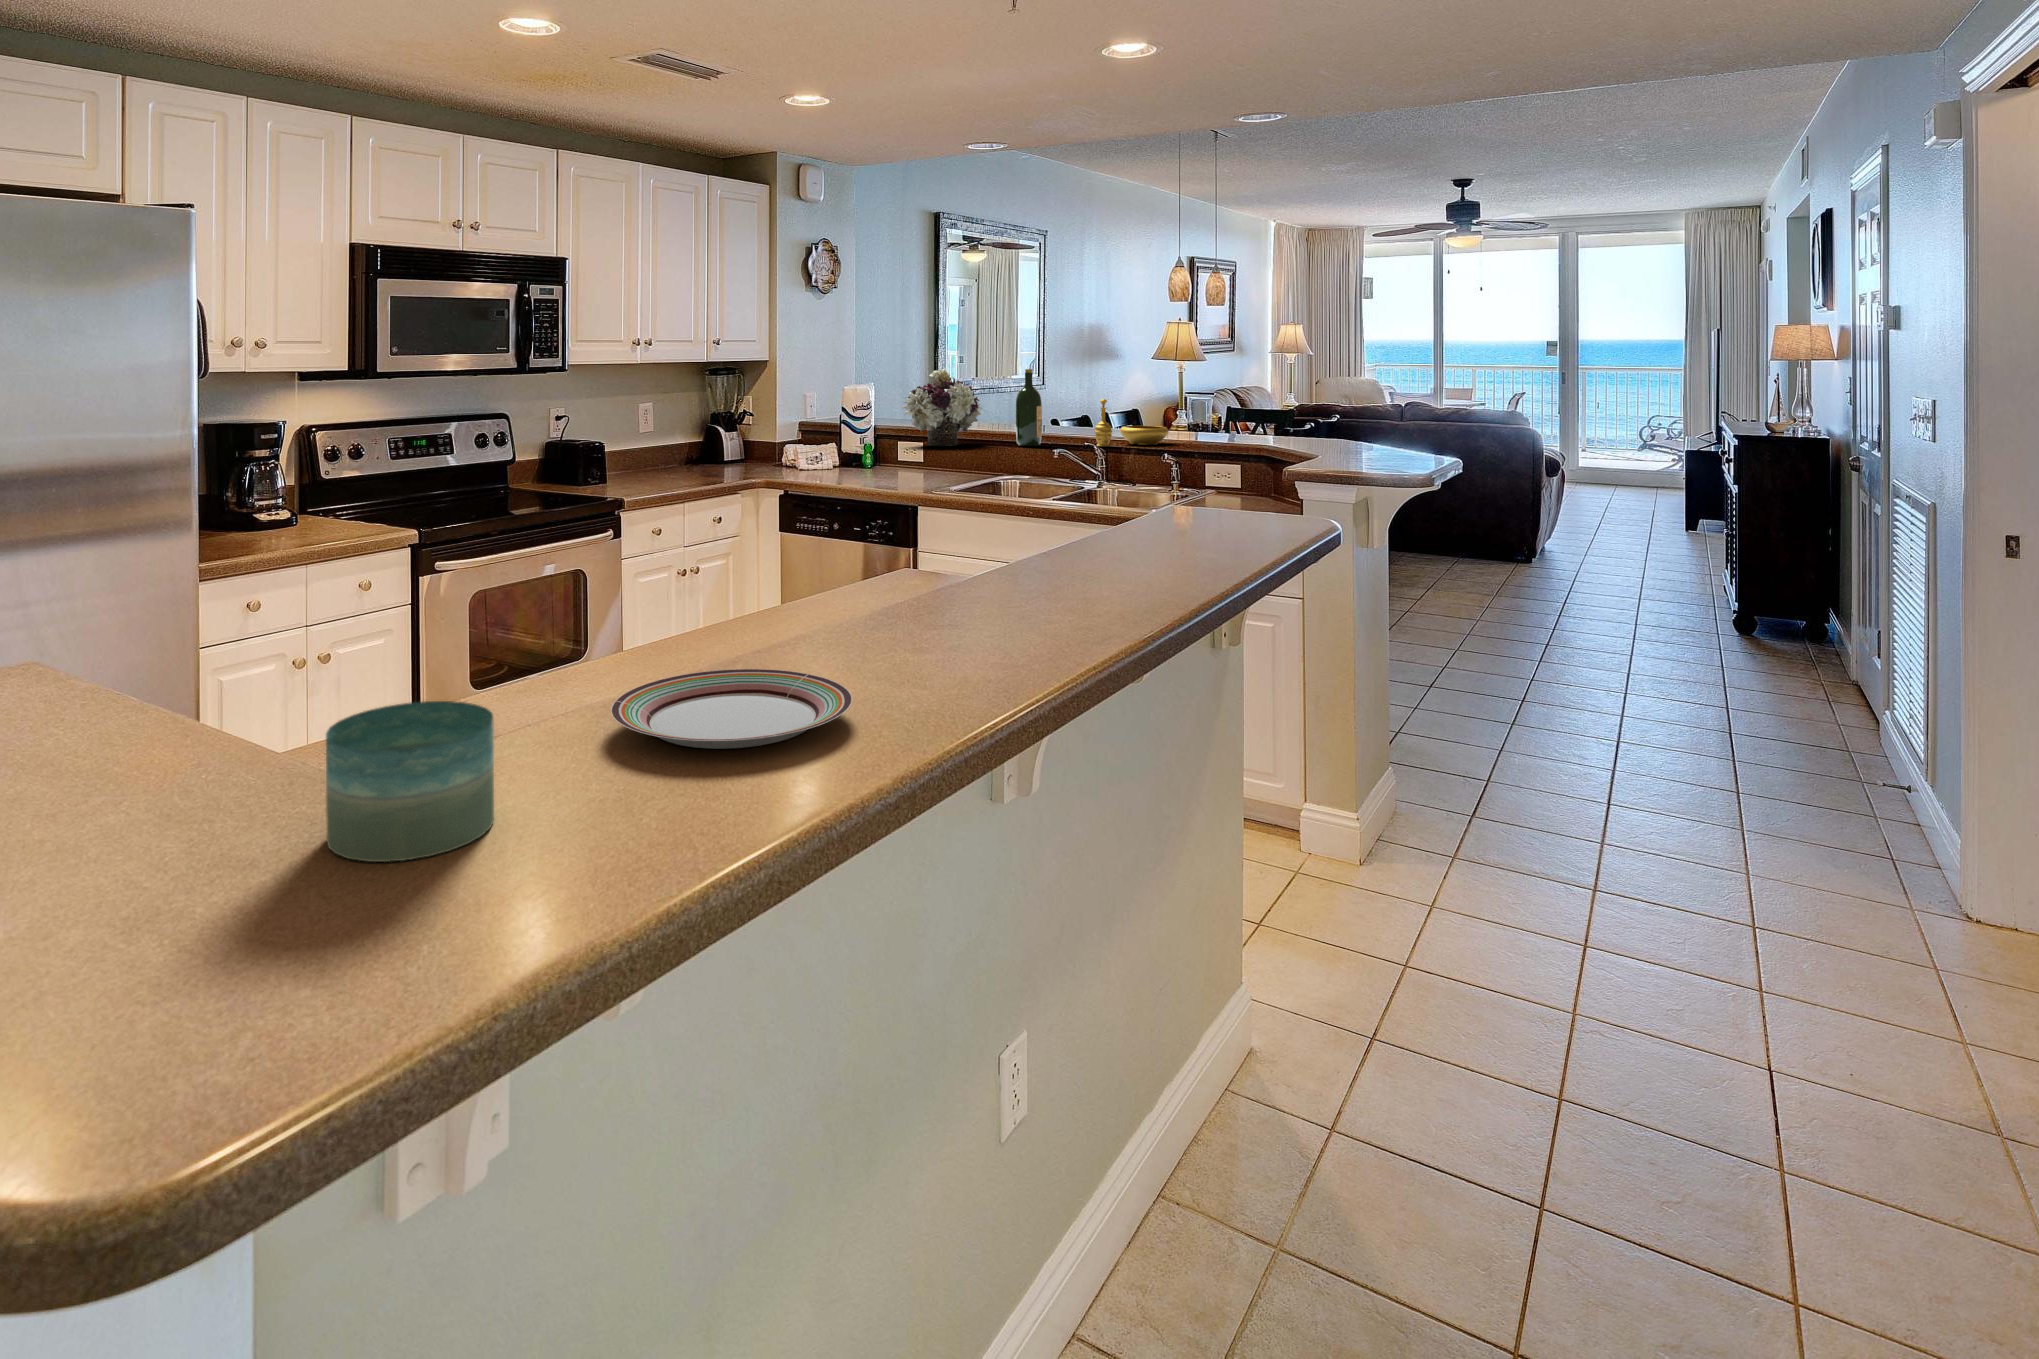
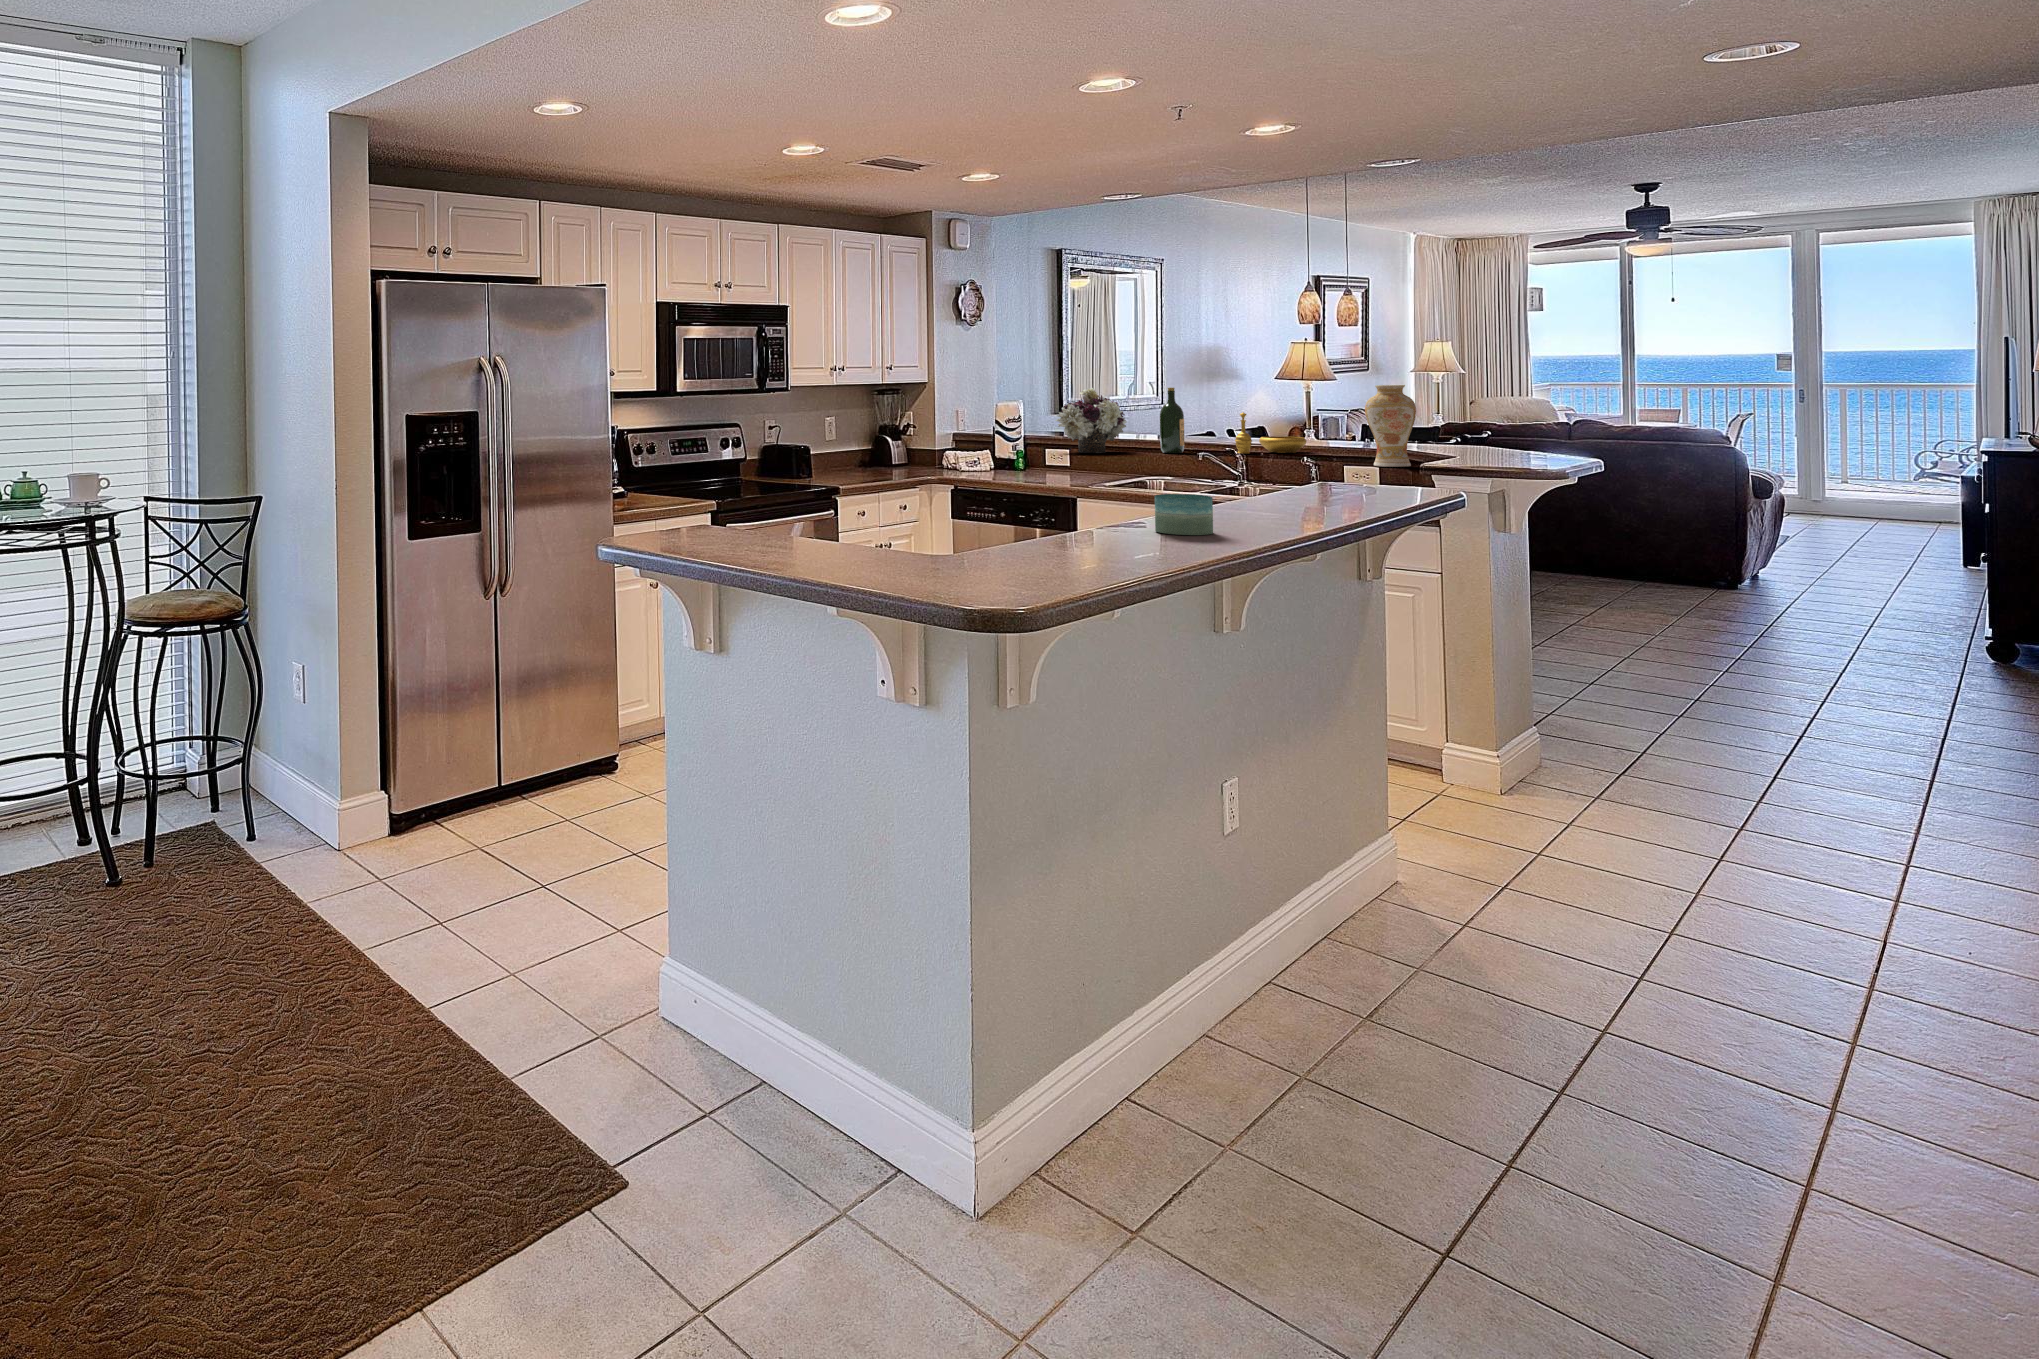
vase: none [1228,369,1281,466] -> present [1365,385,1416,467]
plate: present [611,669,852,749] -> none [1028,539,1154,564]
candle: present [326,701,494,862] -> present [1155,494,1213,535]

